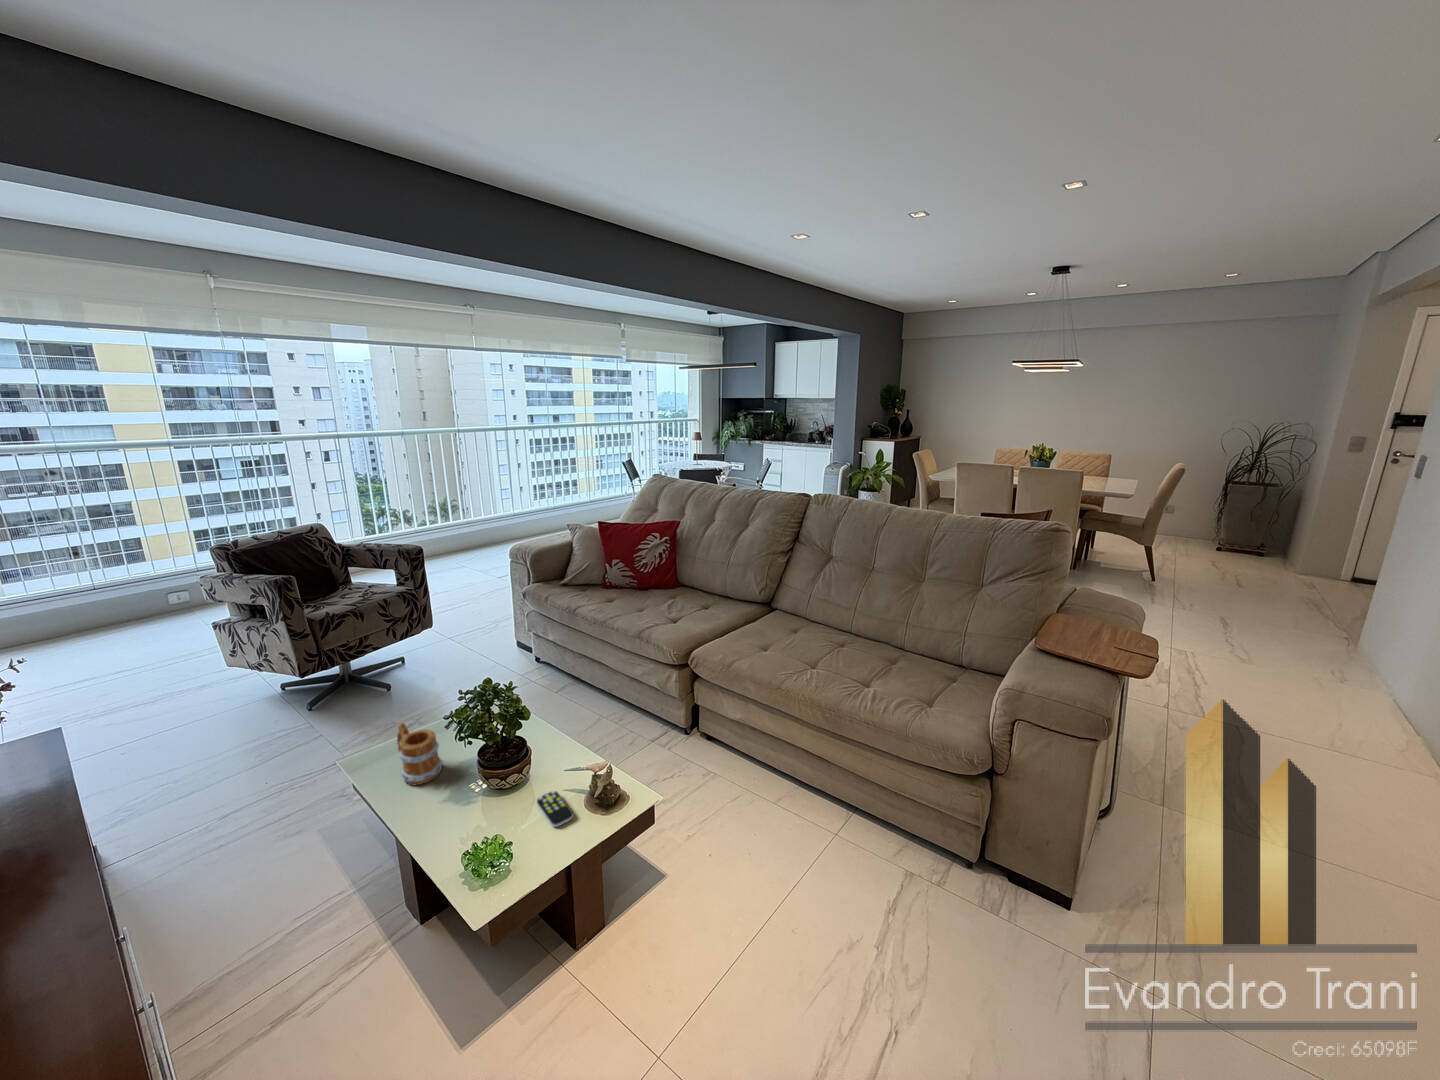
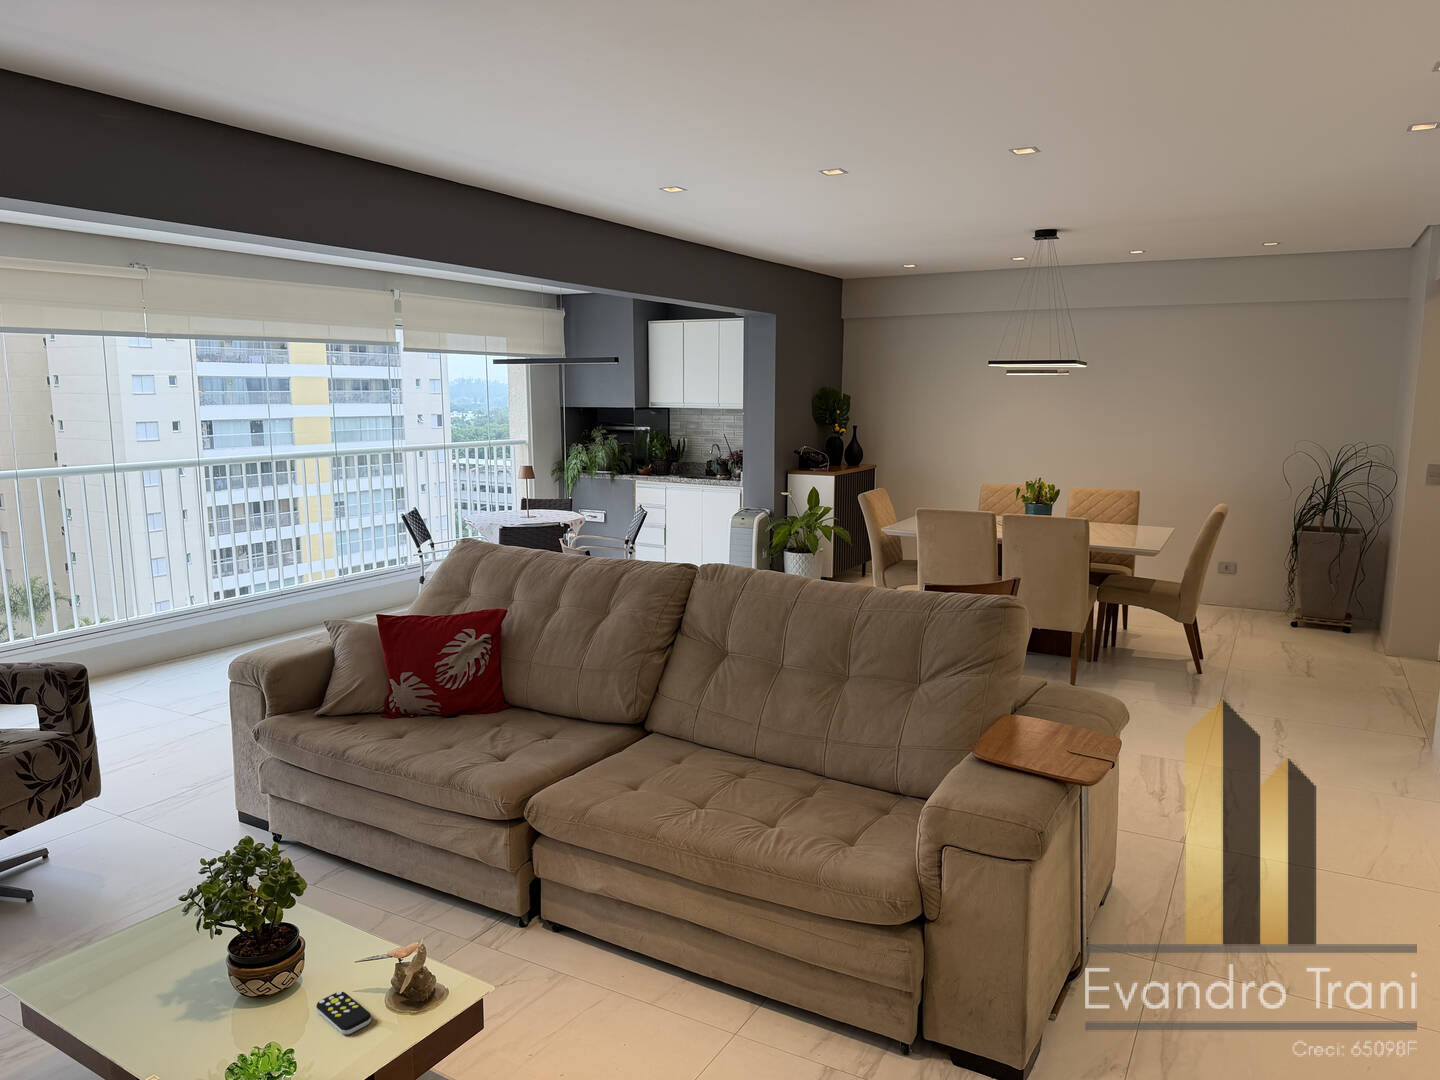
mug: present [397,723,443,785] -> none [93,918,165,1008]

